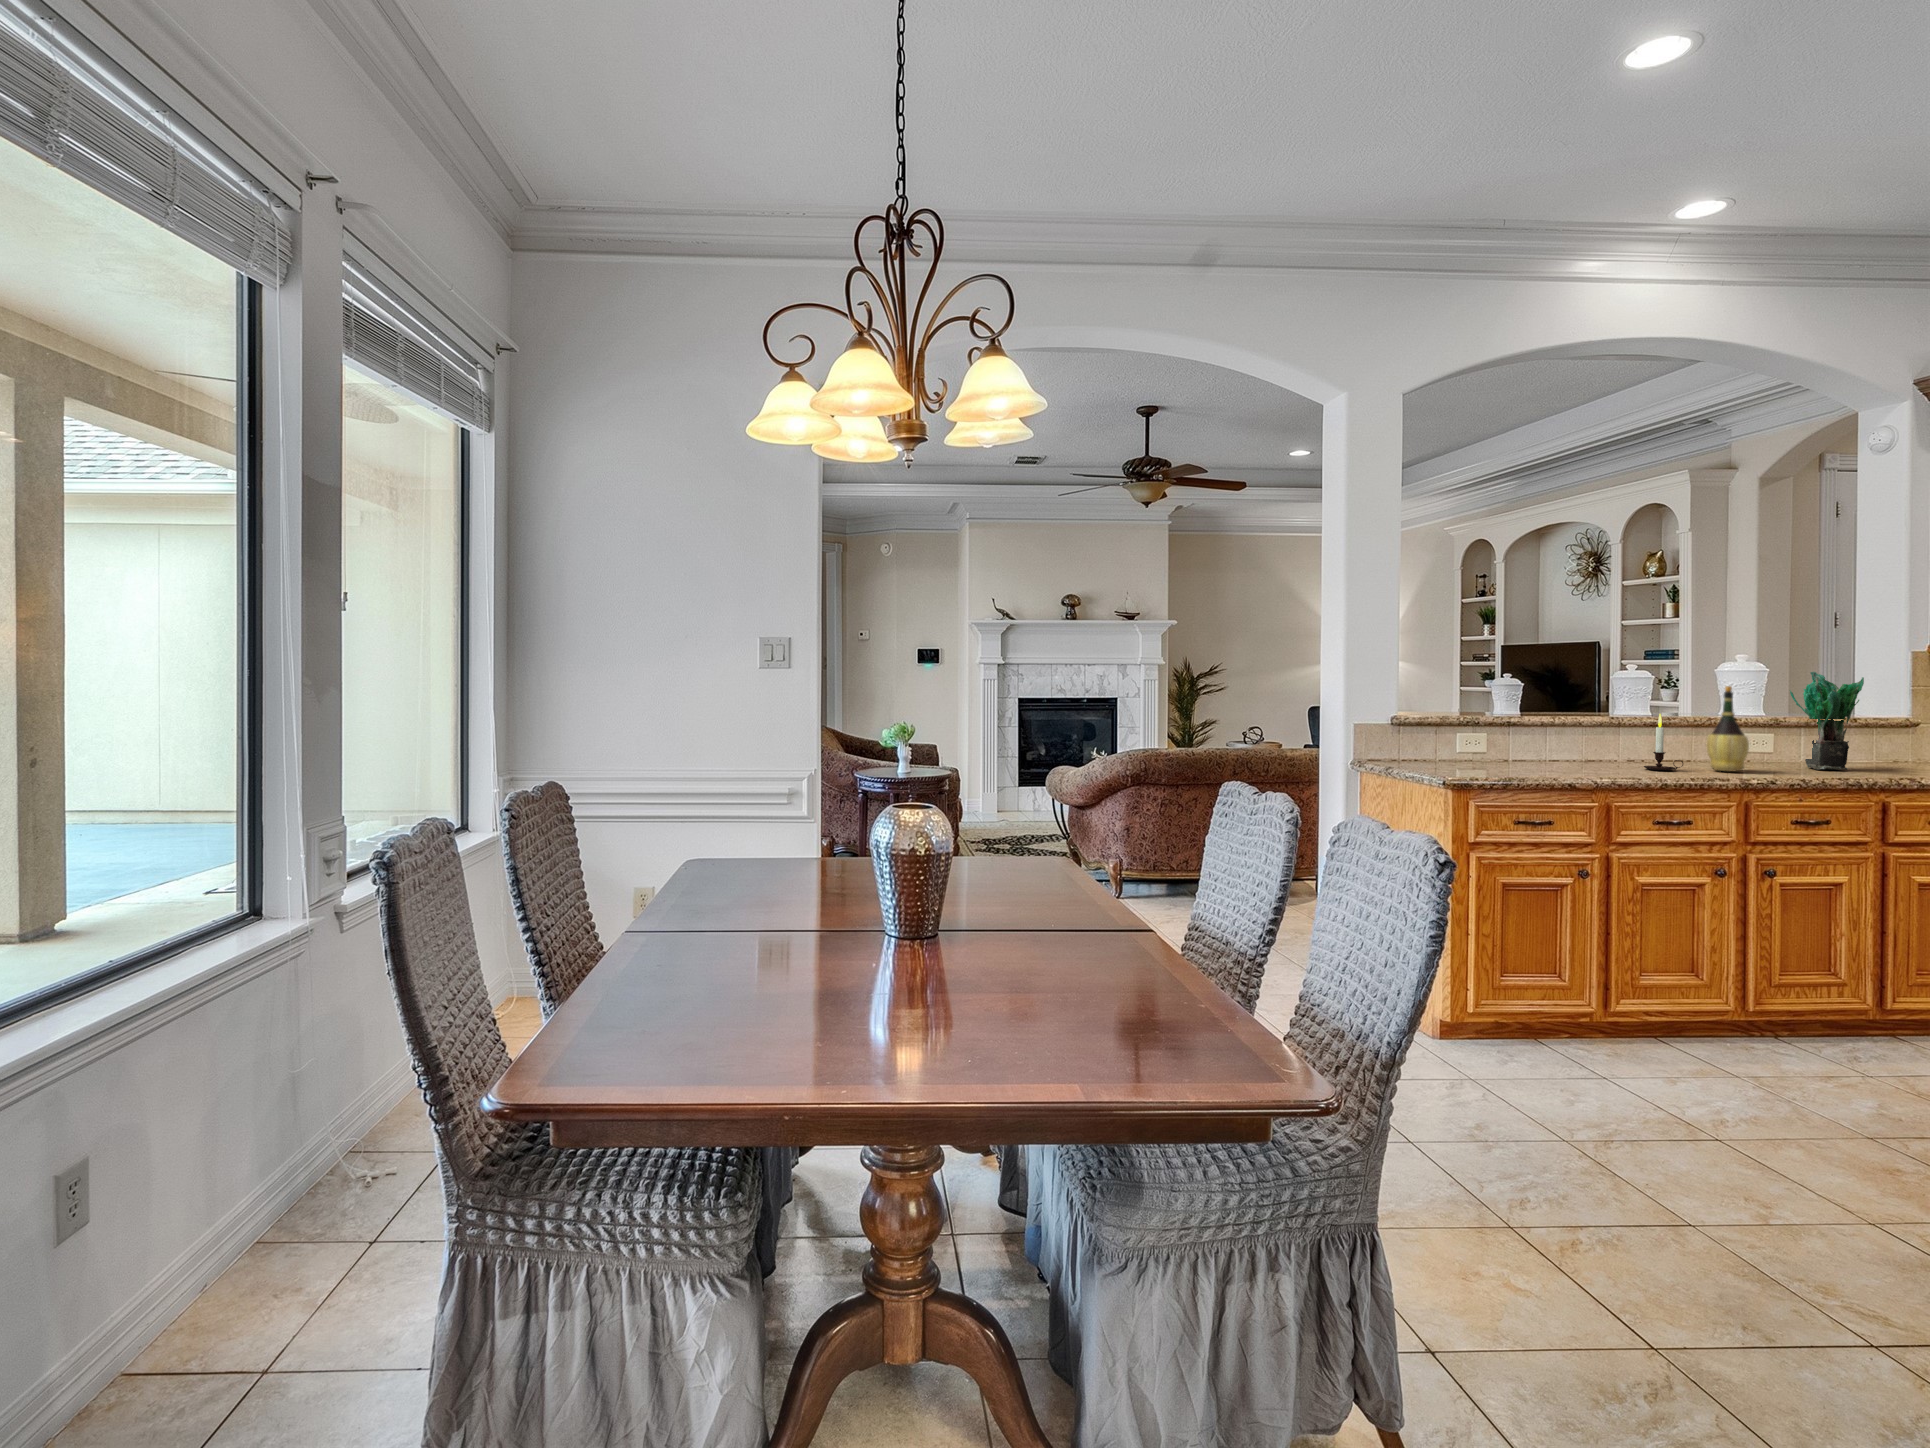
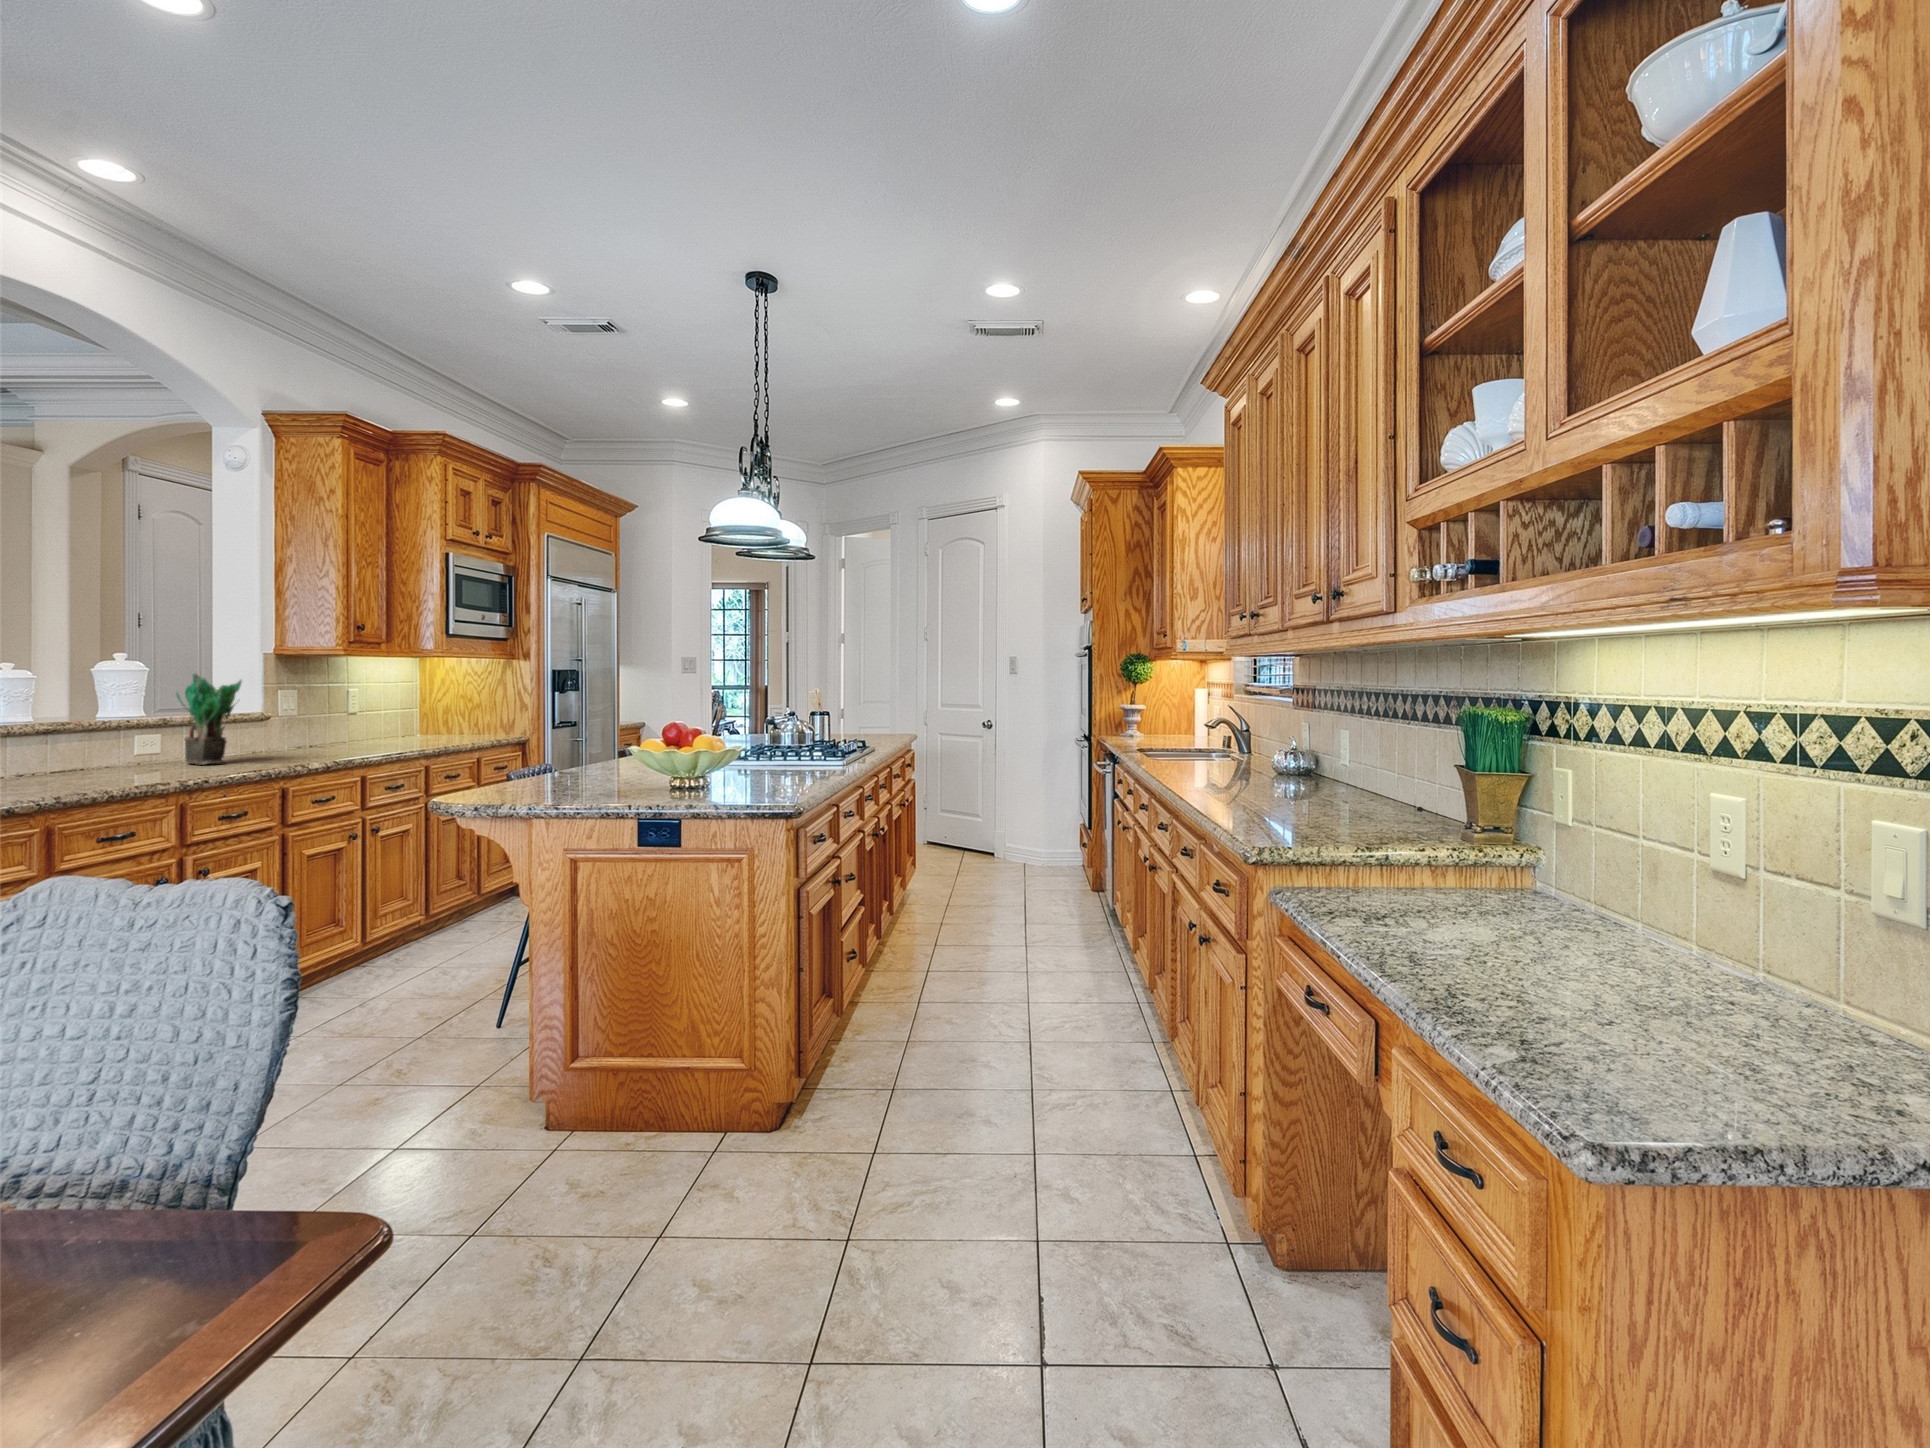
wine bottle: present [1706,686,1749,771] -> none [104,688,151,775]
candle: present [1644,714,1683,770] -> none [35,719,85,782]

